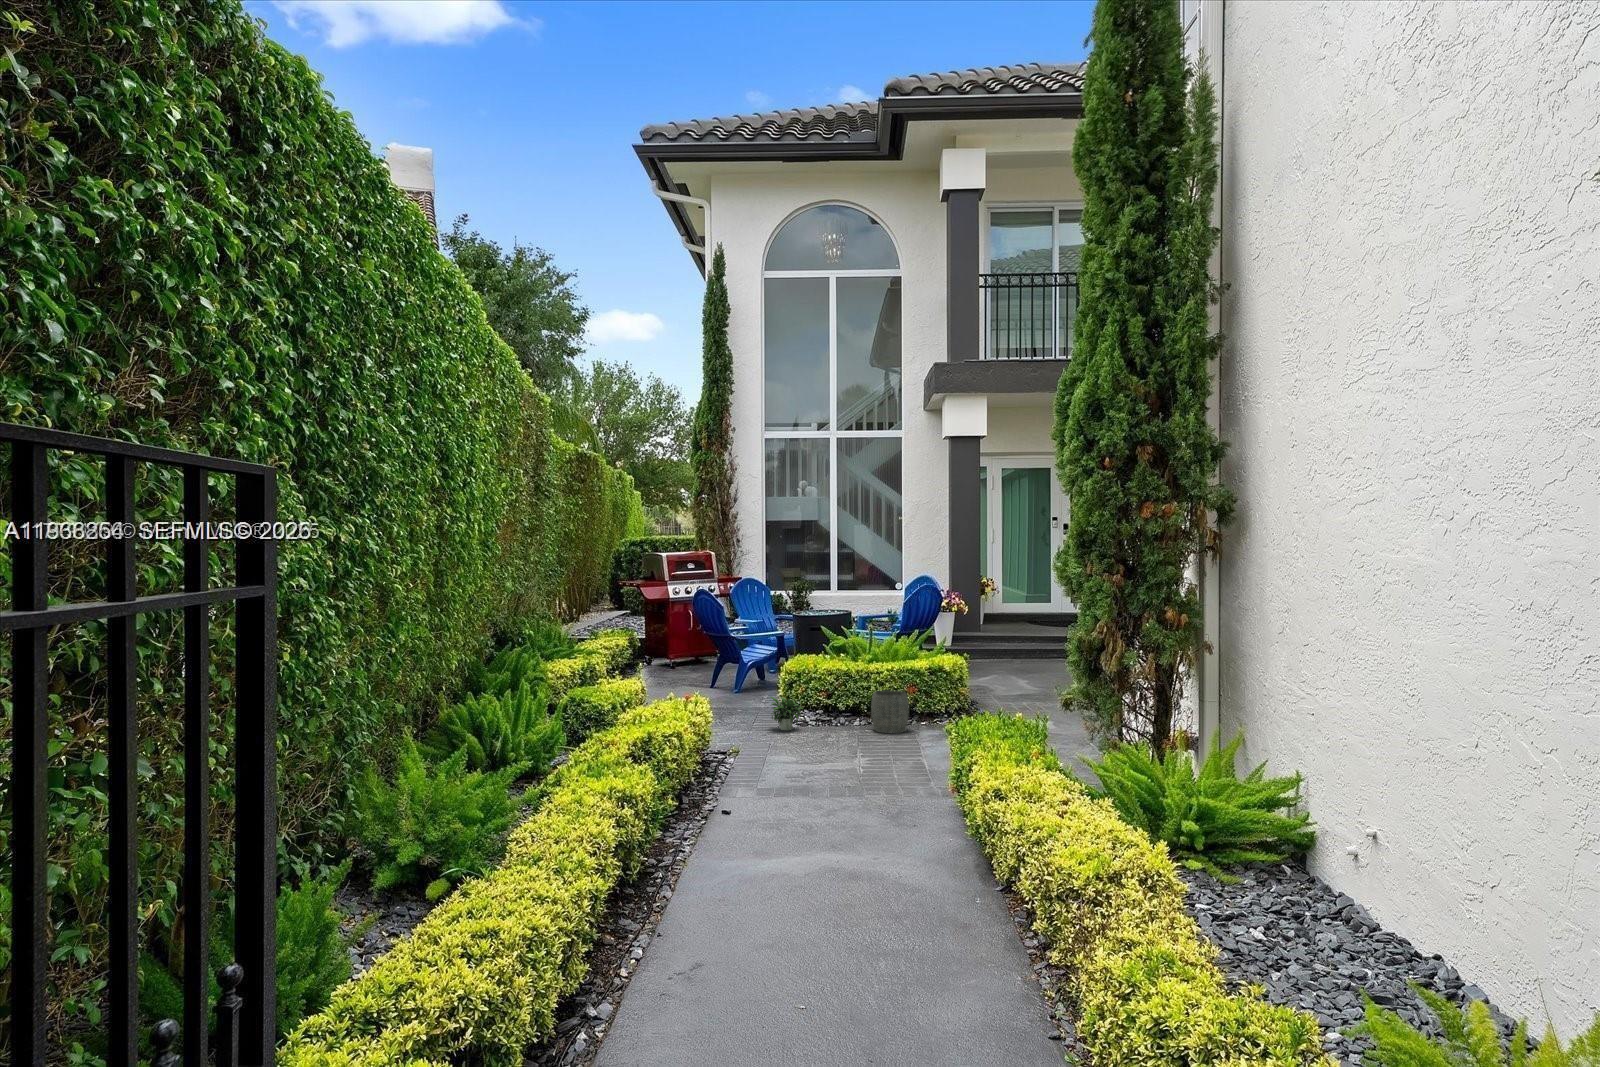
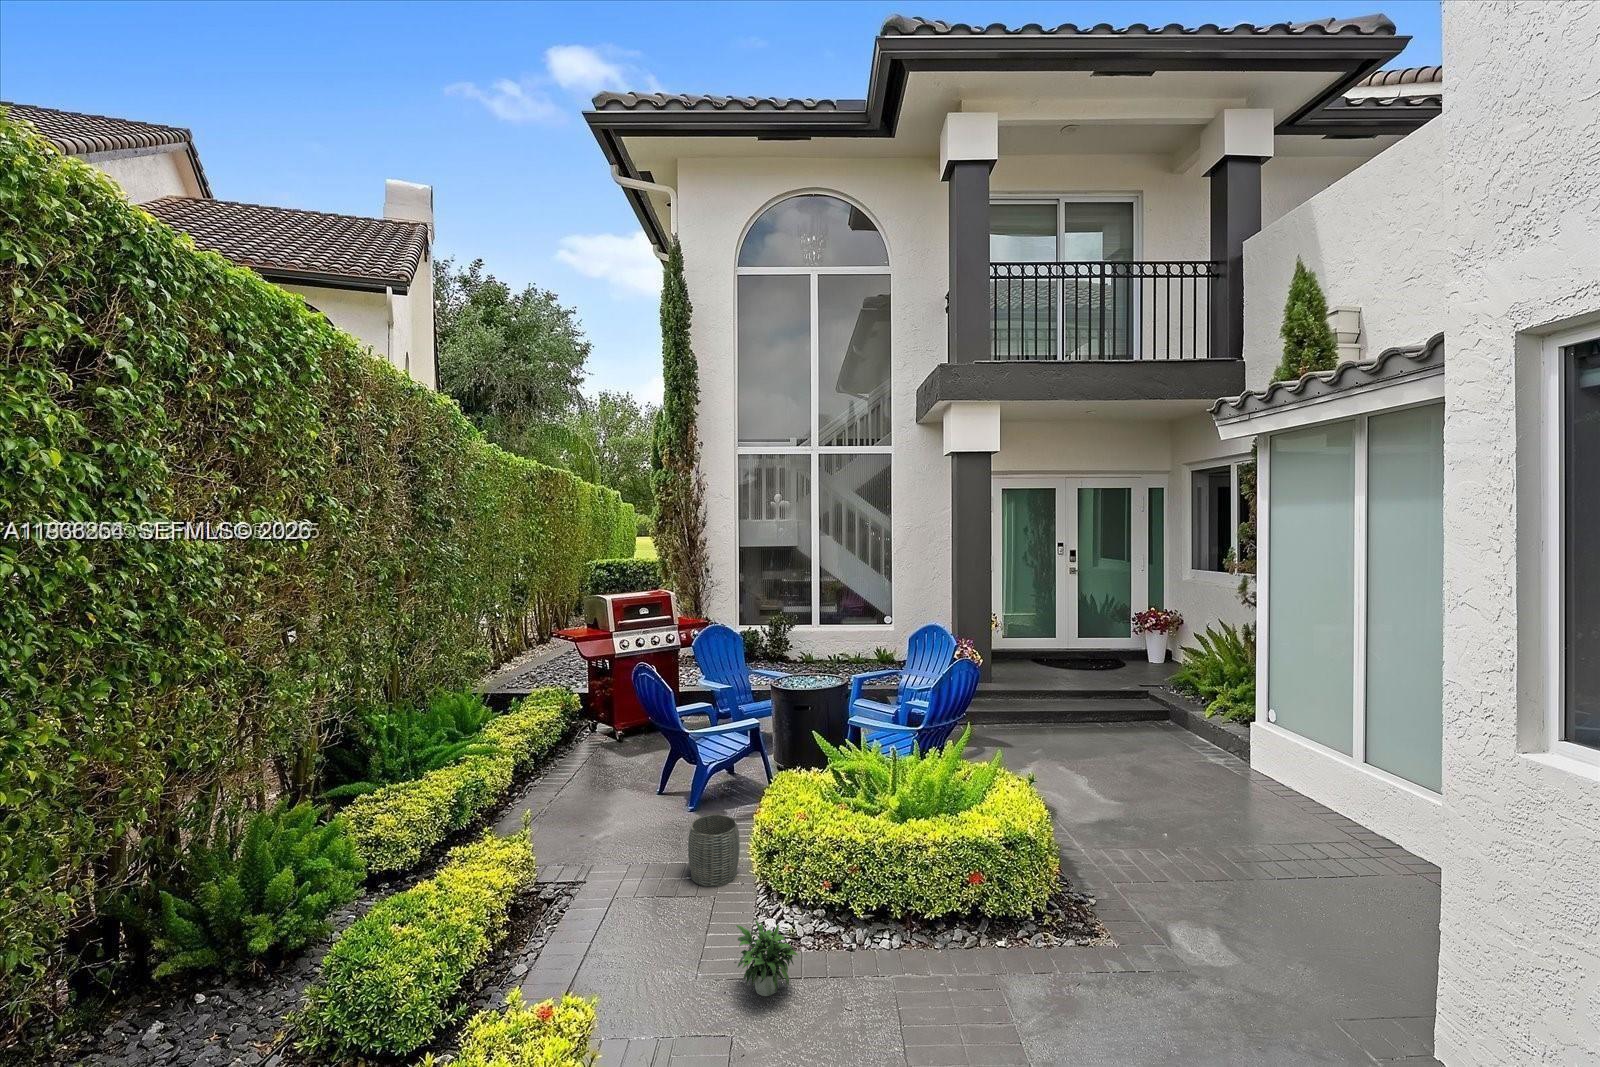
woven basket: present [871,690,909,733] -> present [688,815,740,887]

